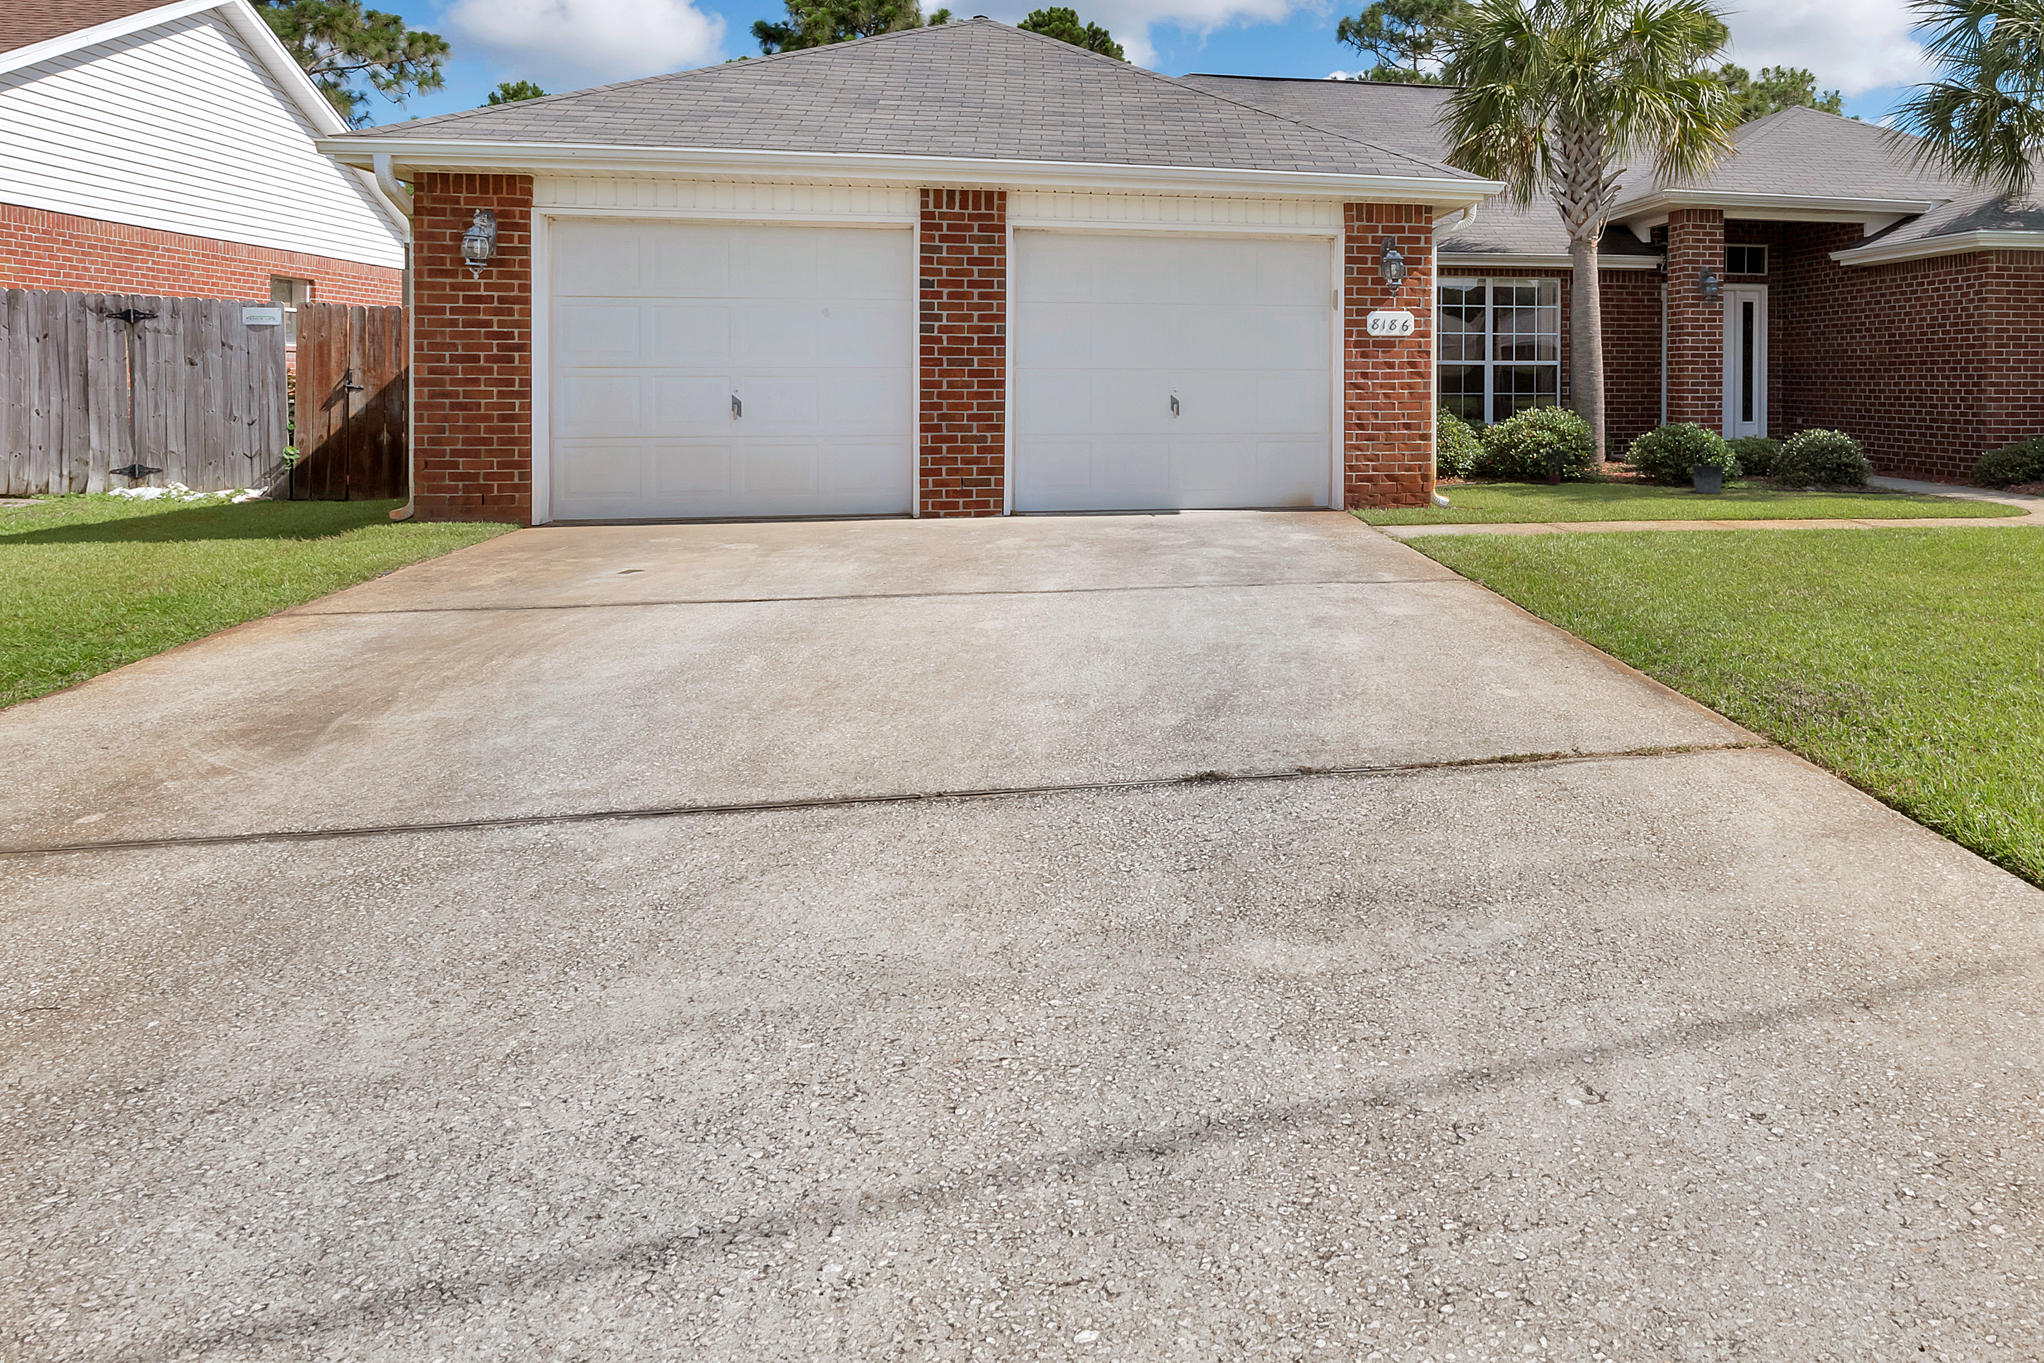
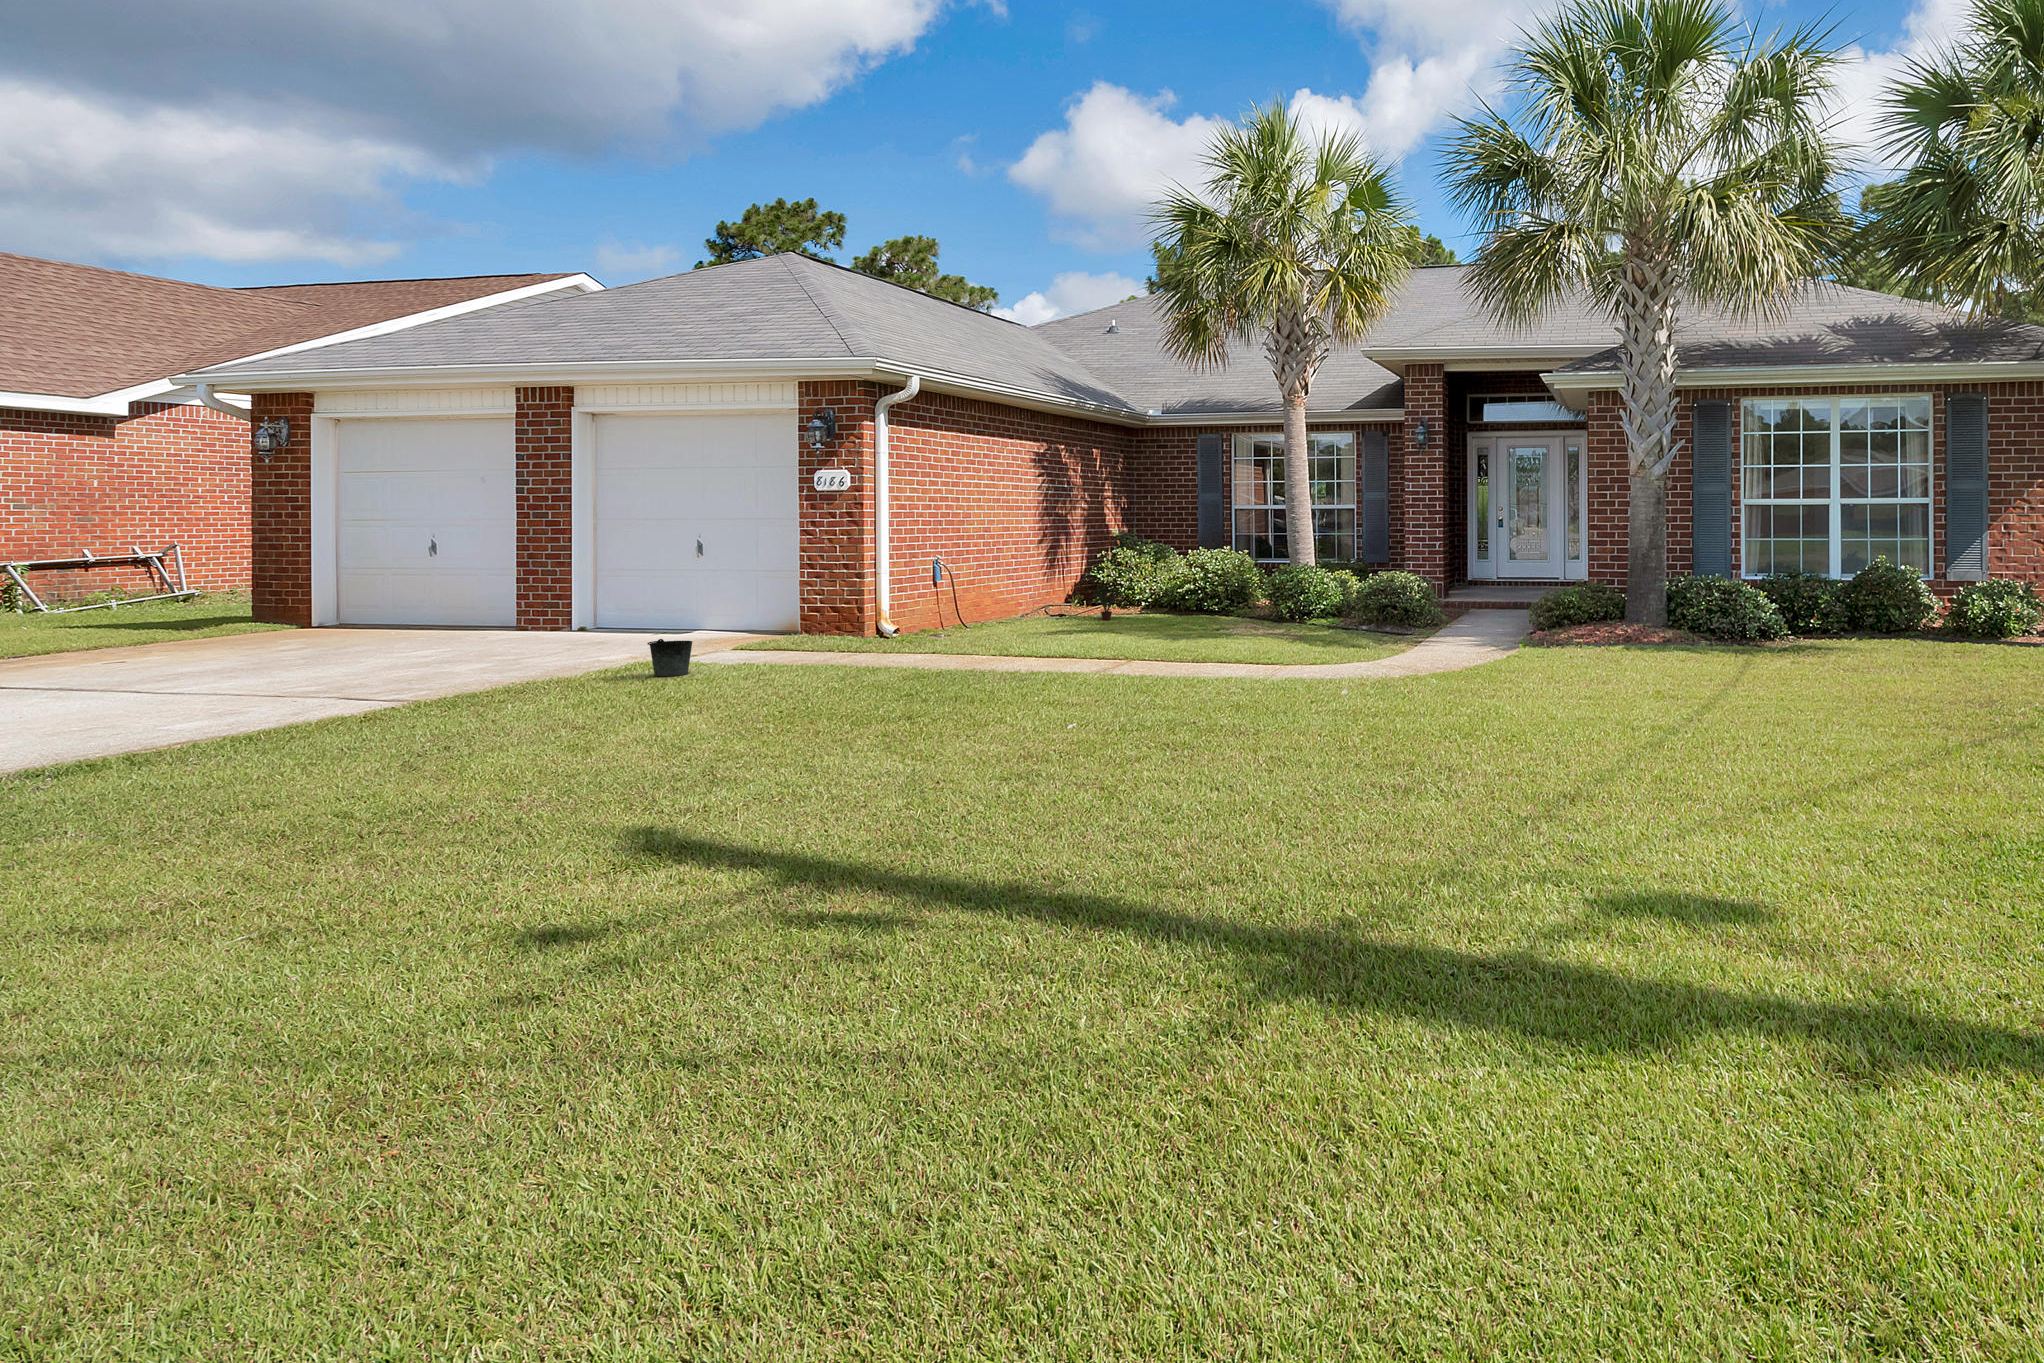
bucket: present [1691,464,1726,494] -> present [647,639,692,677]

